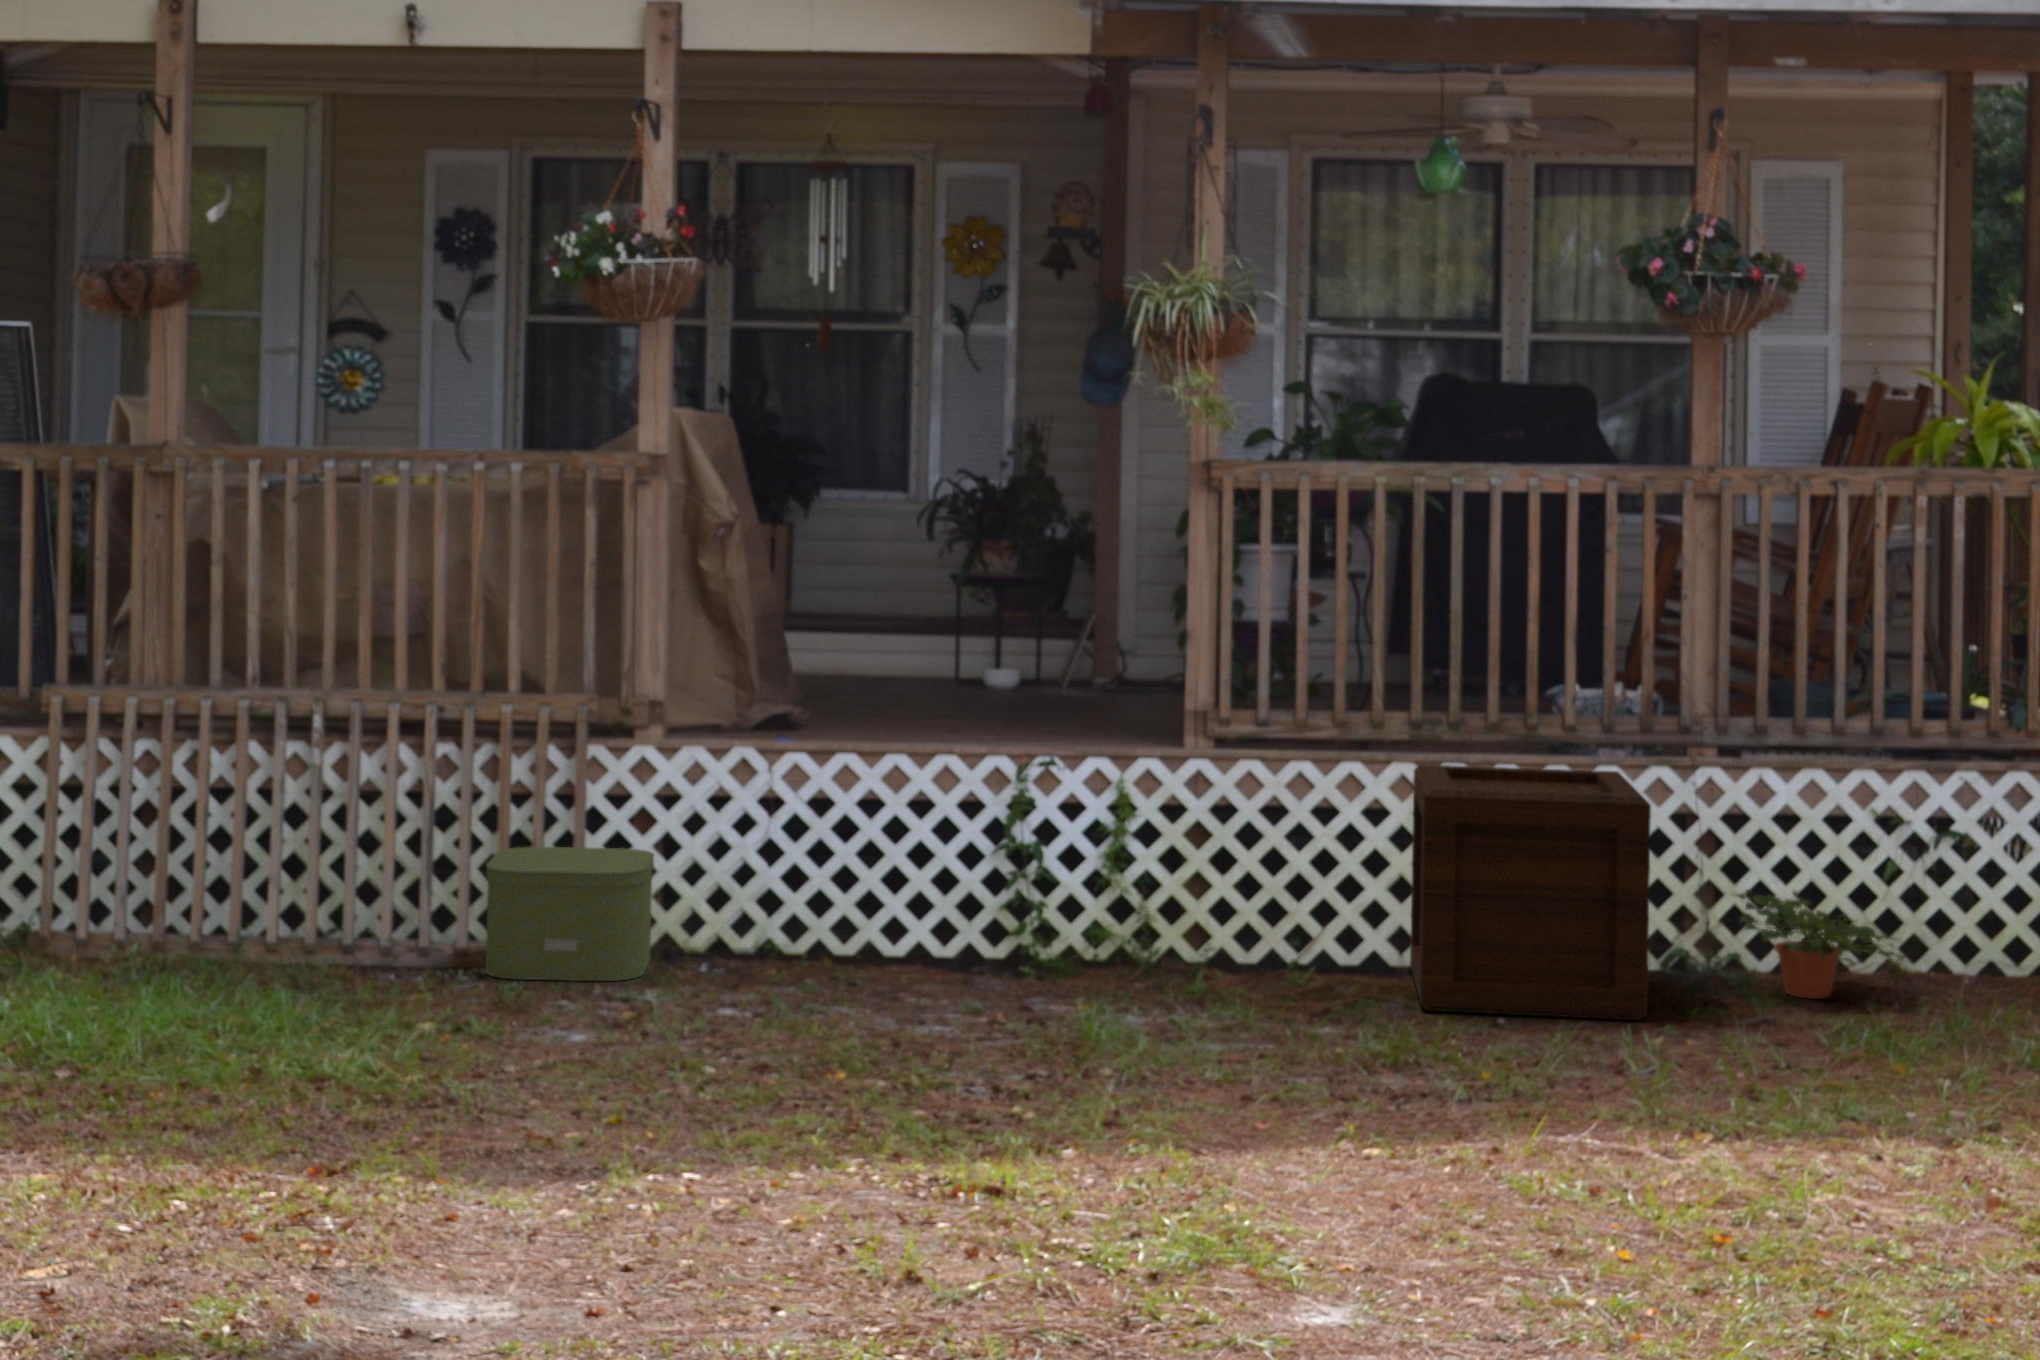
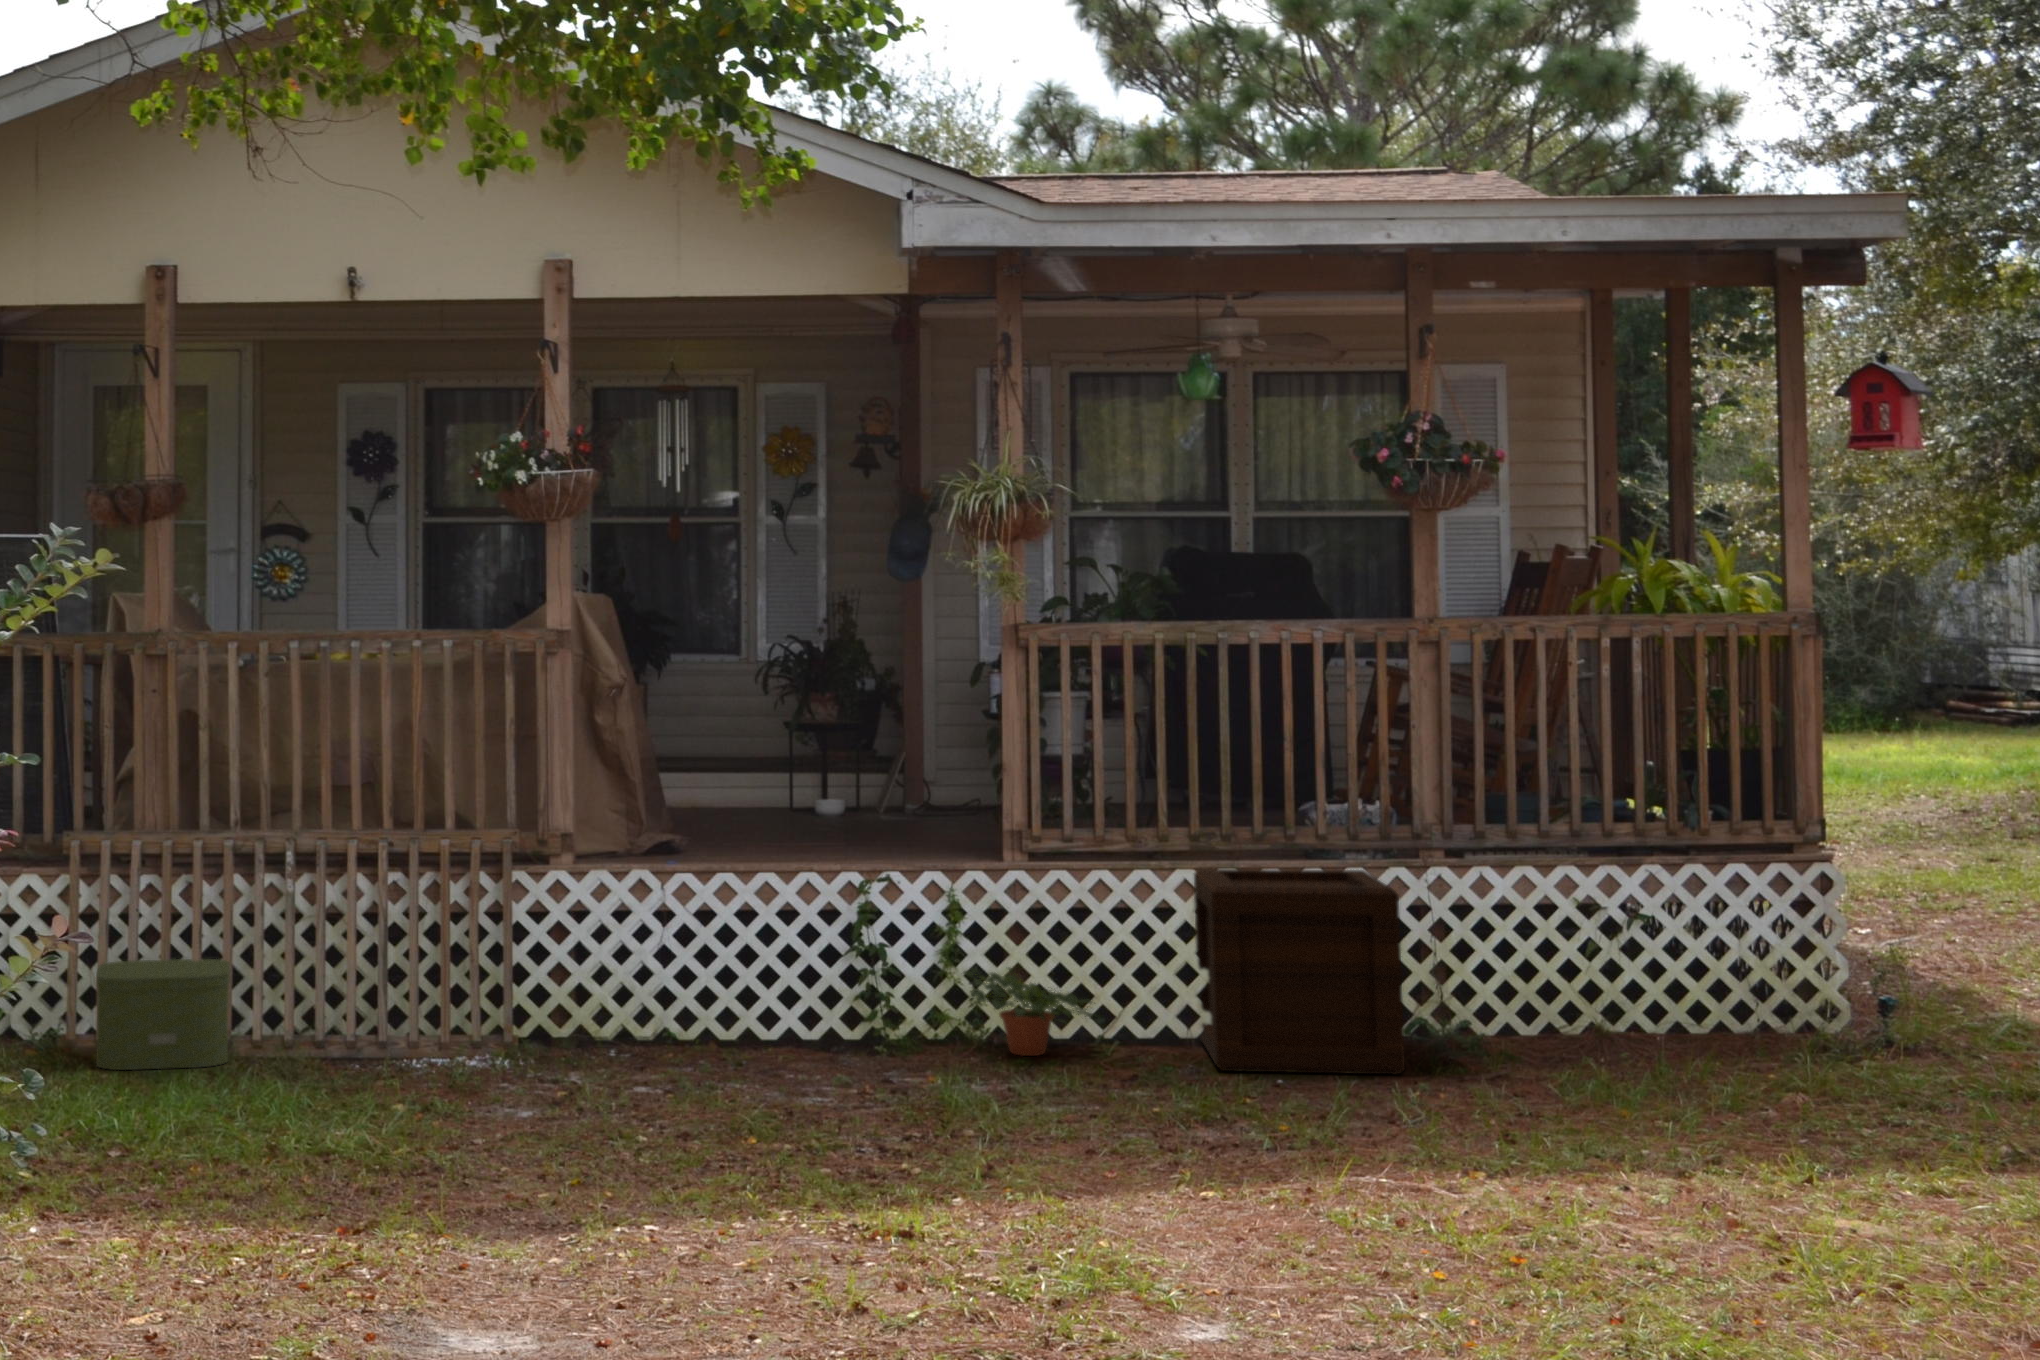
storage box: present [485,847,654,981] -> present [96,959,230,1070]
potted plant: present [1736,890,1902,999] -> present [964,968,1099,1056]

